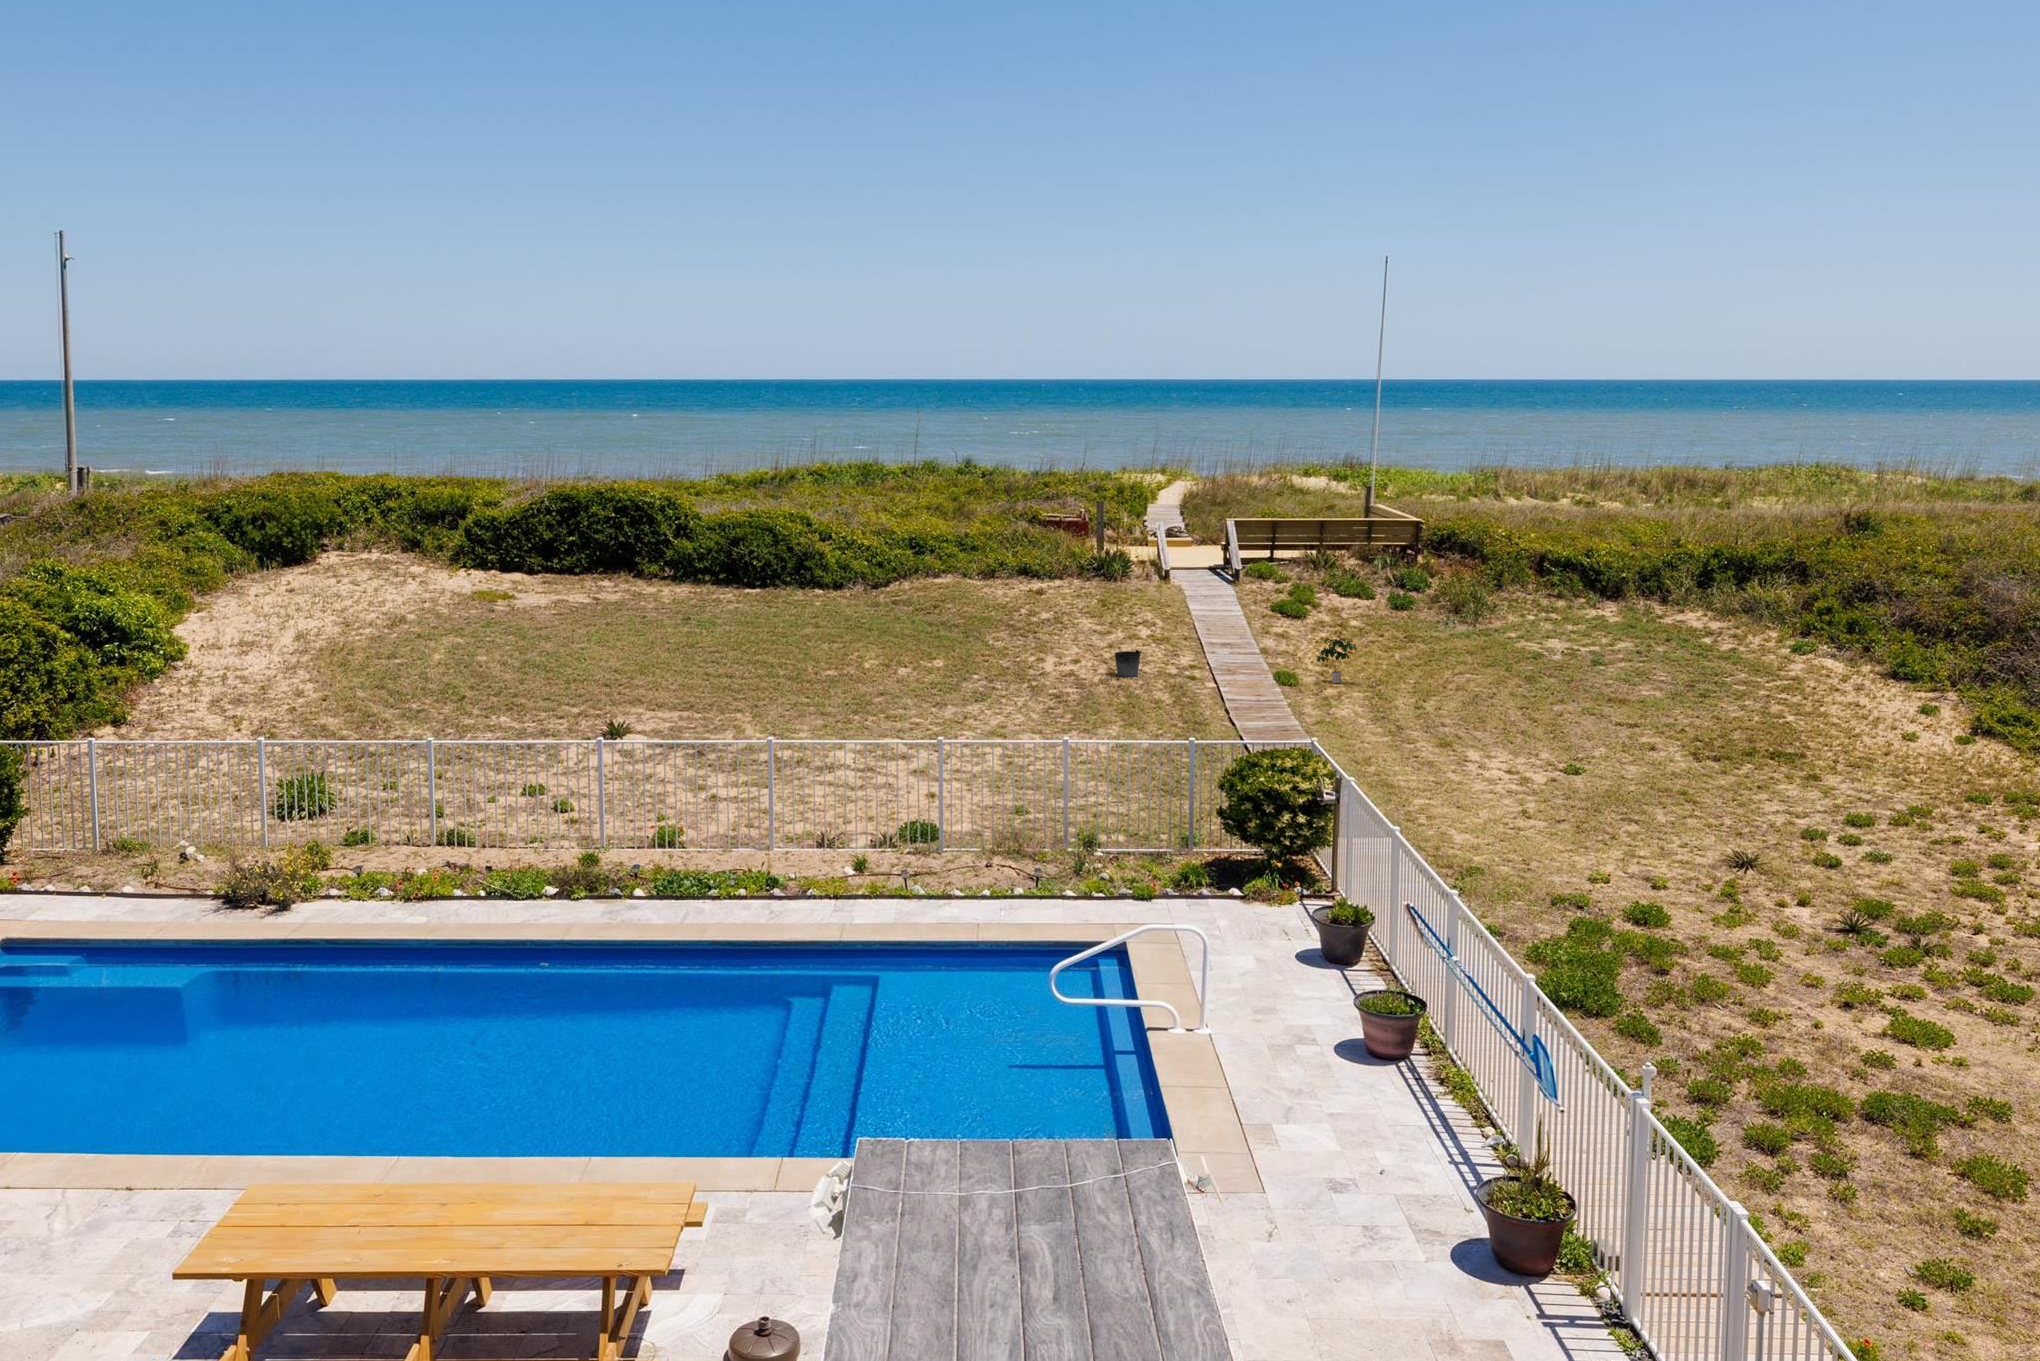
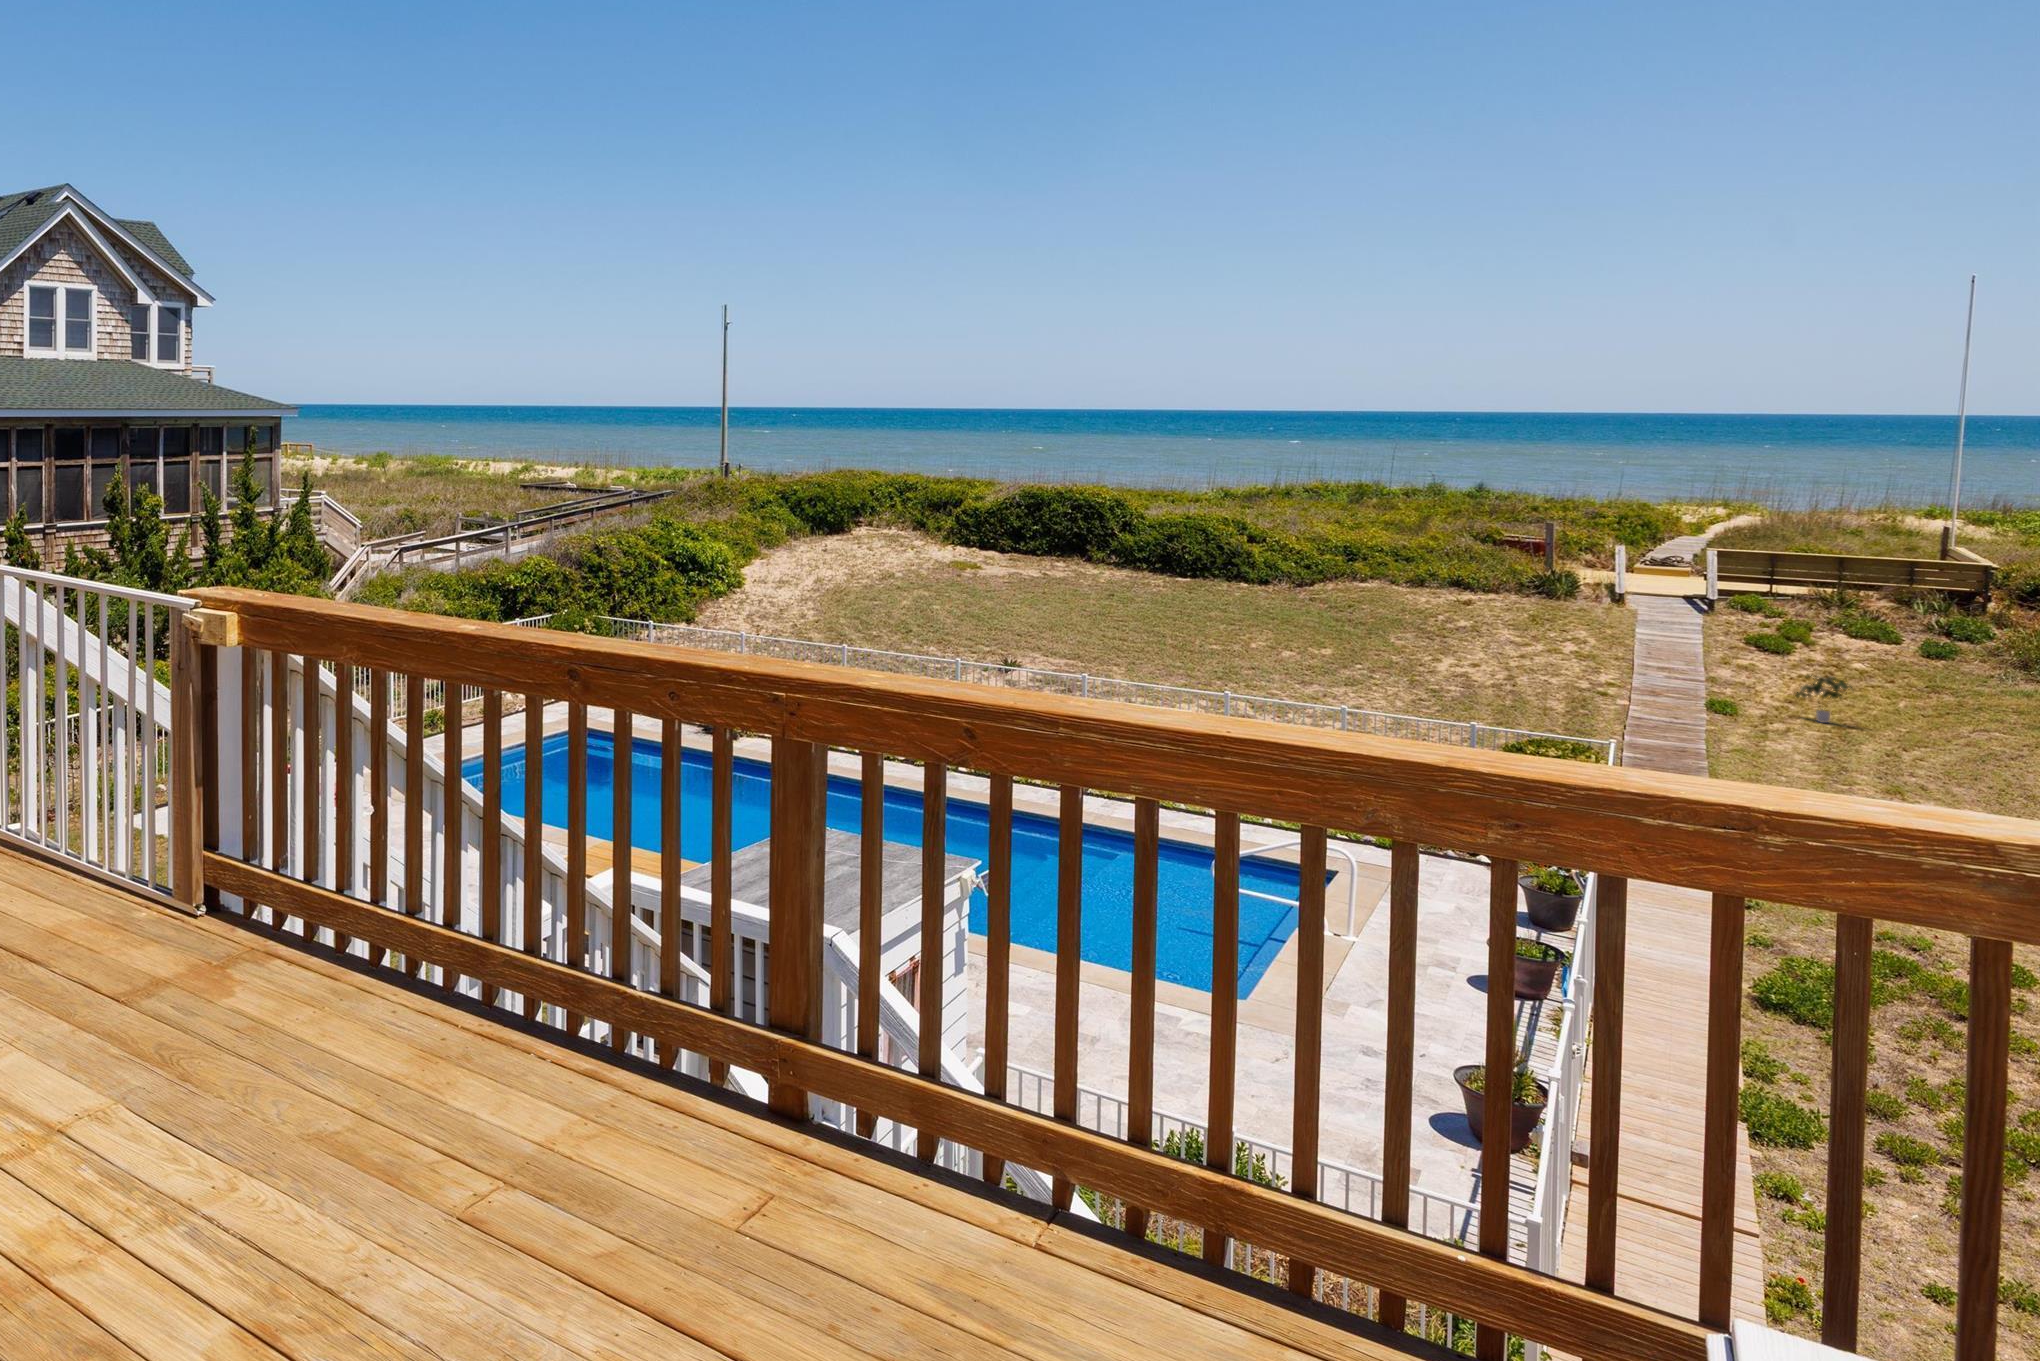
bucket: present [1115,650,1142,677] -> none [1530,661,1564,687]

